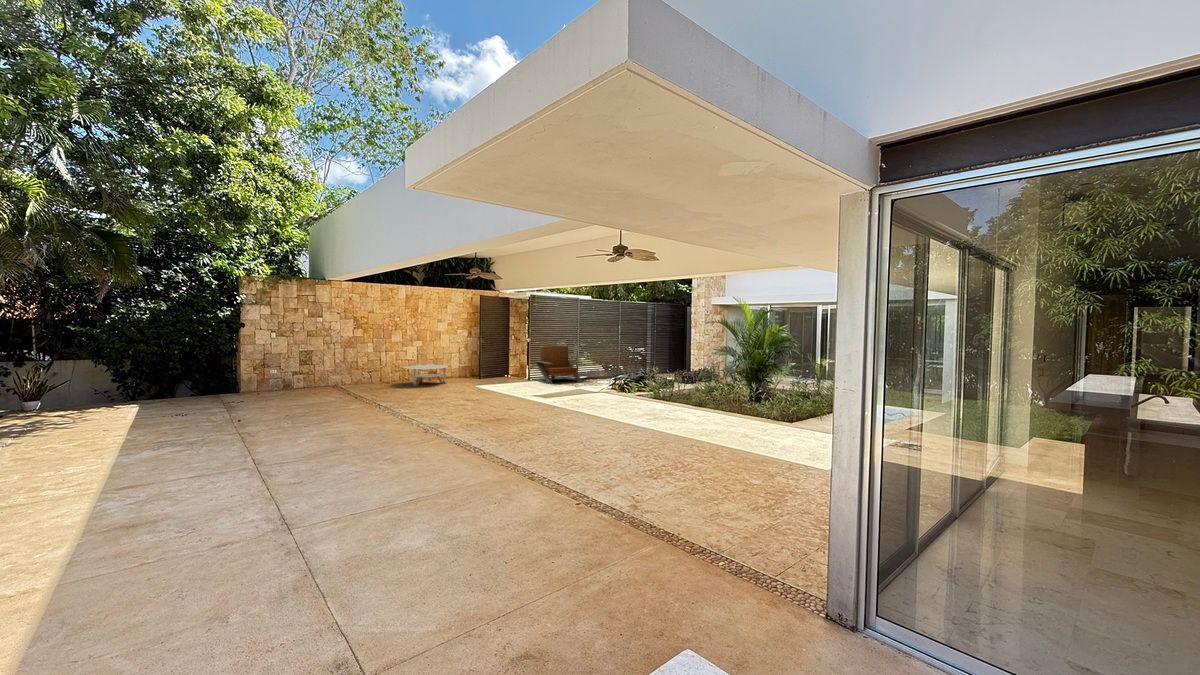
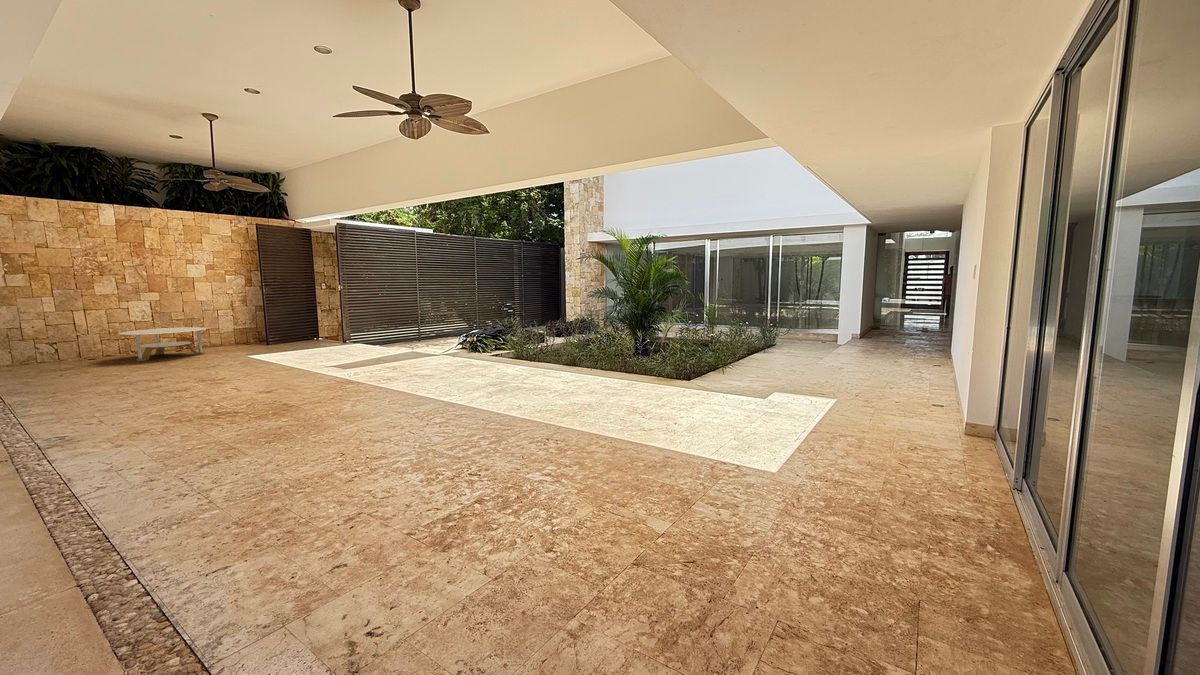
lounge chair: present [535,346,582,384] -> none [352,295,422,346]

